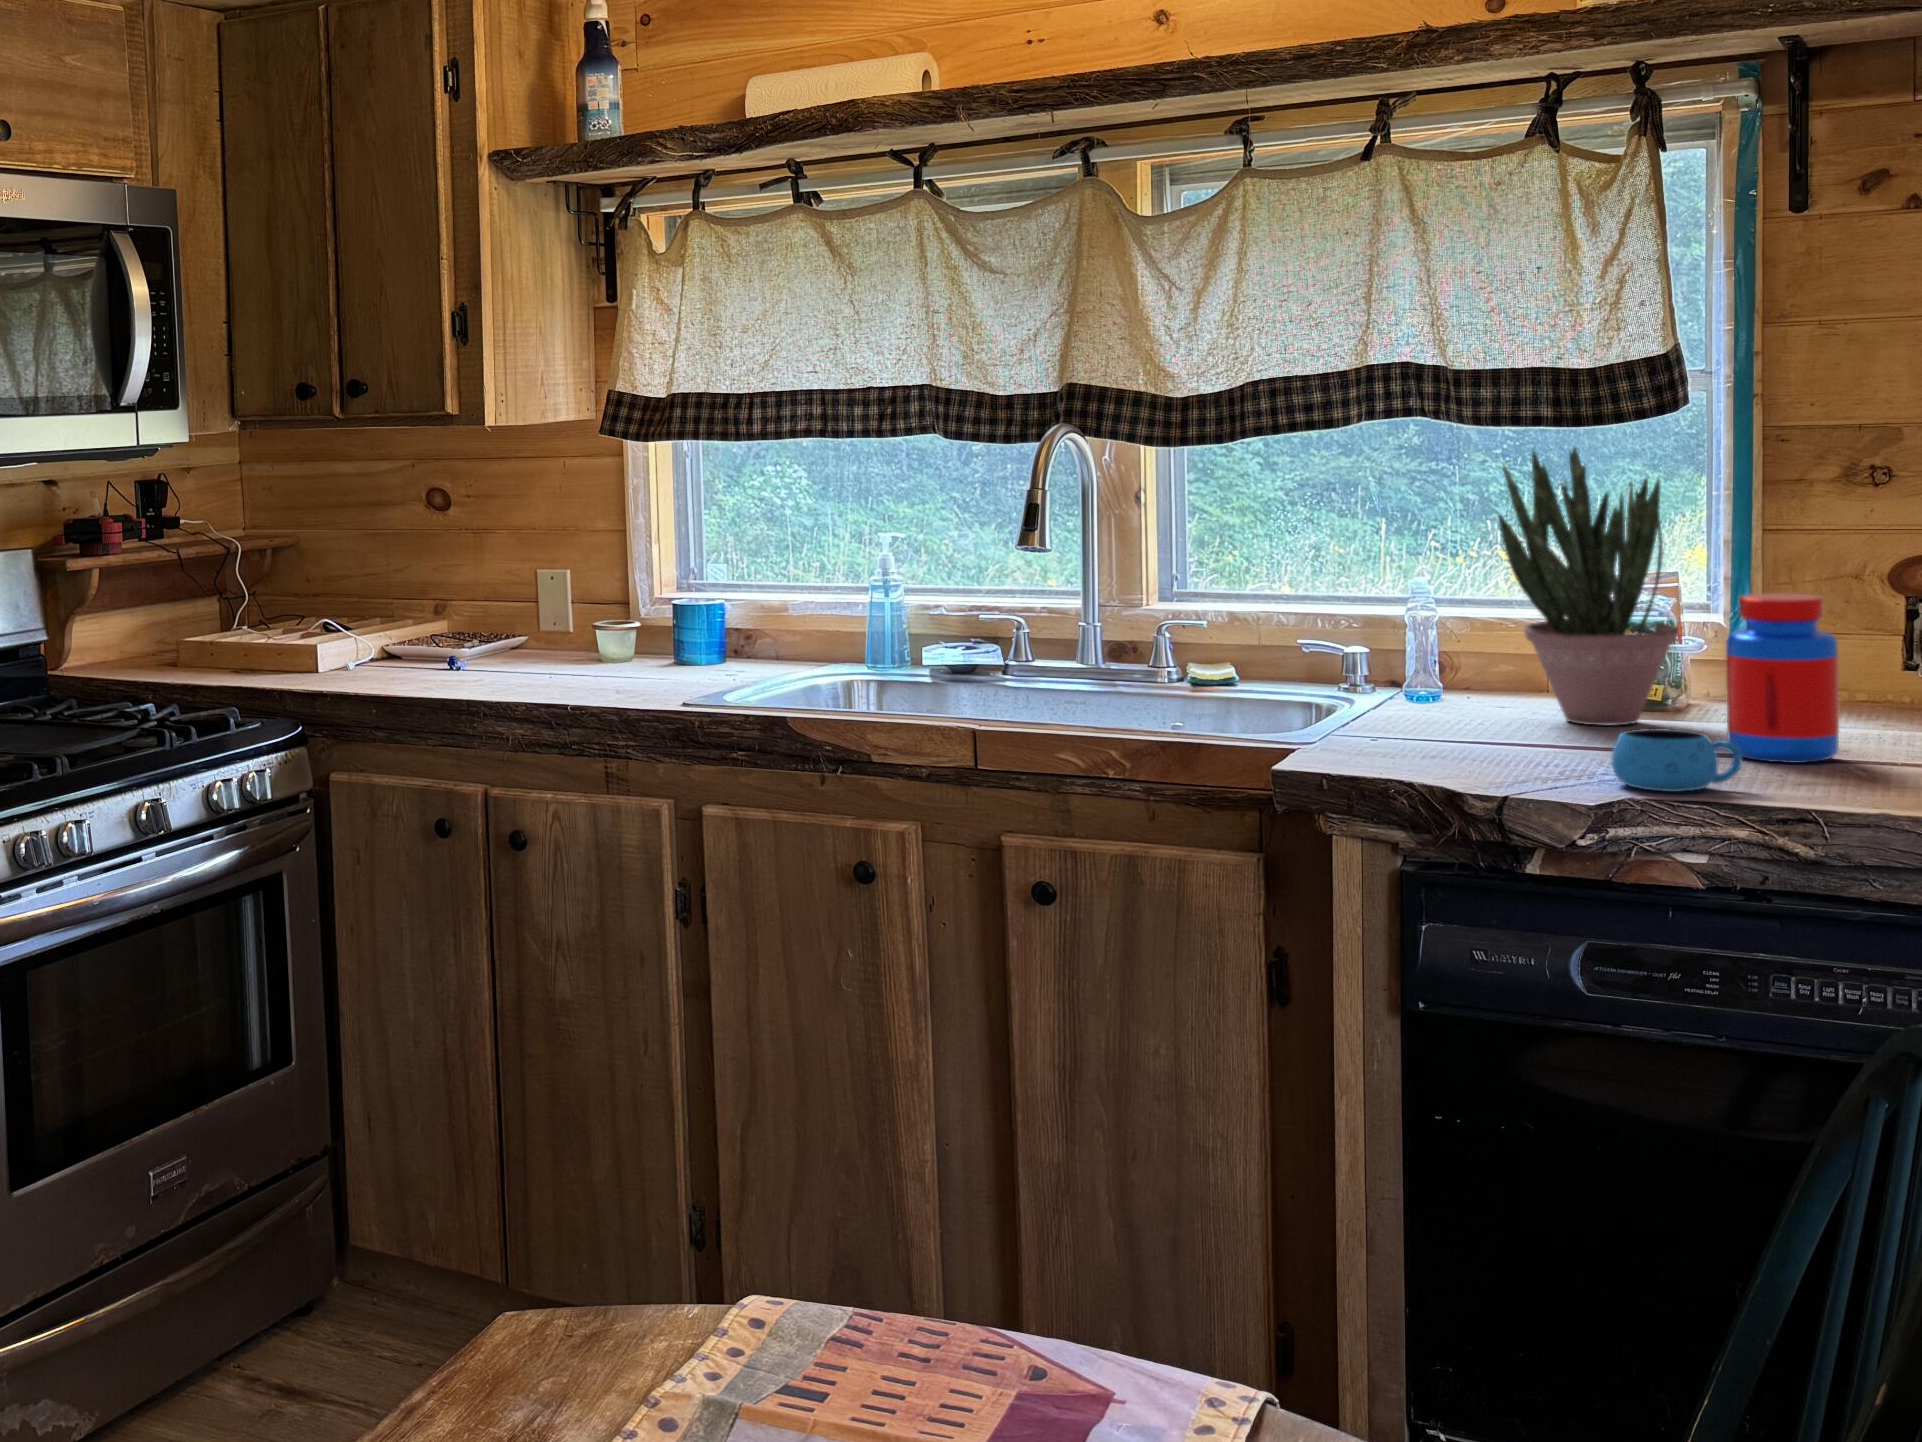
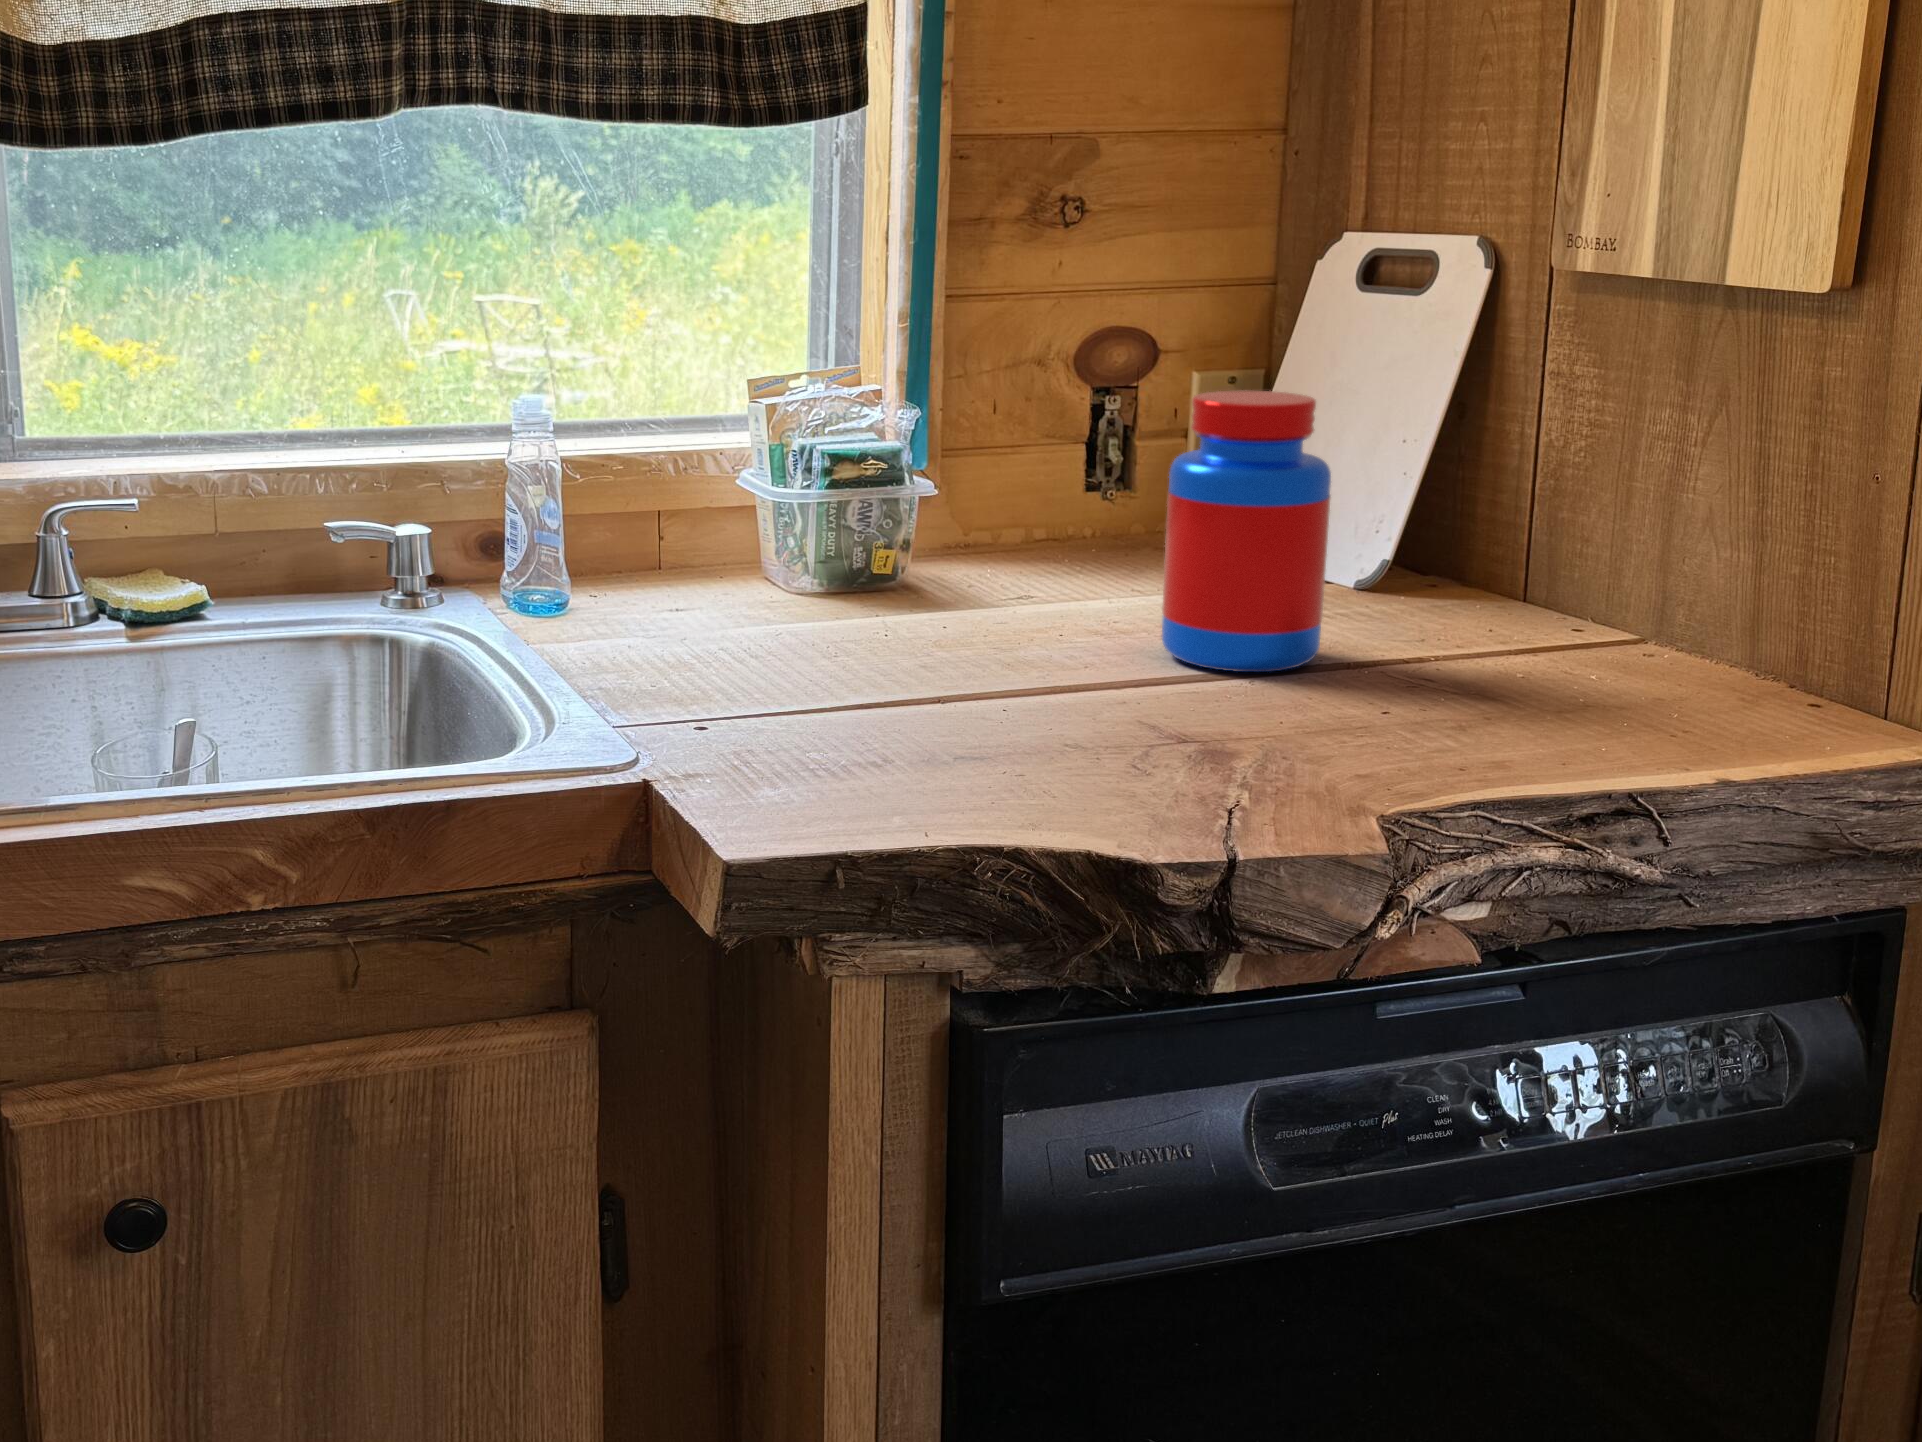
potted plant: present [1498,448,1679,726] -> none [685,145,1006,625]
mug: present [1611,728,1742,792] -> none [1273,660,1458,790]

